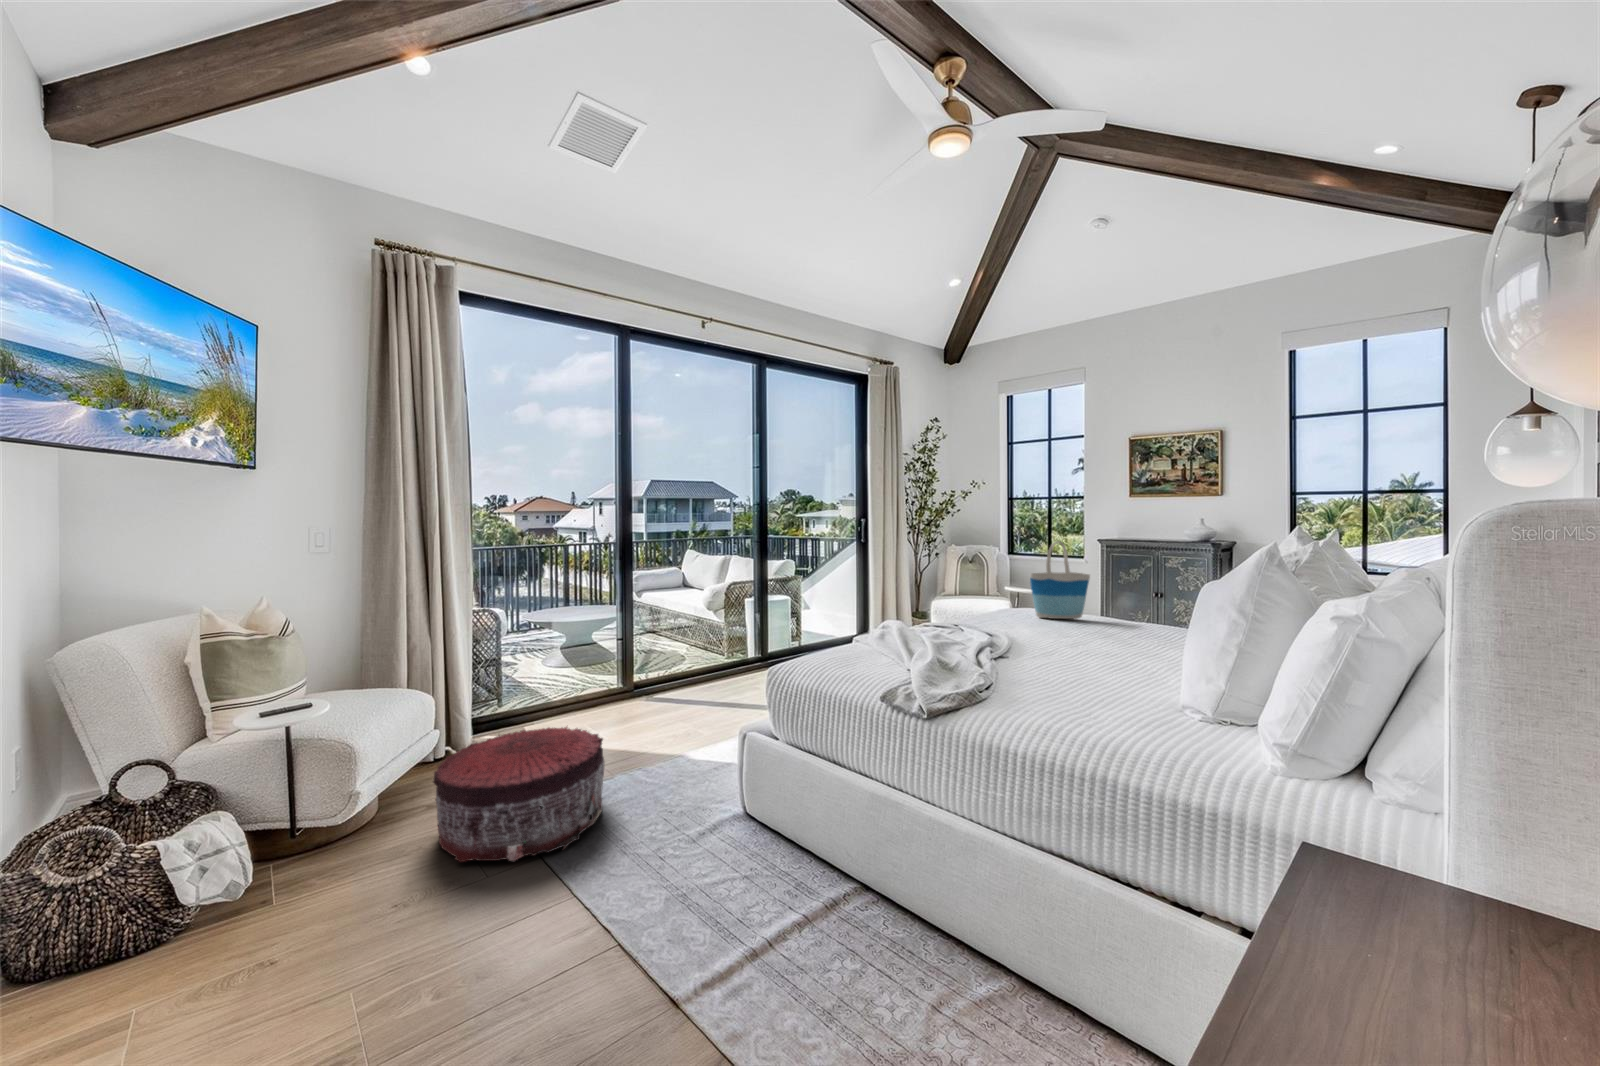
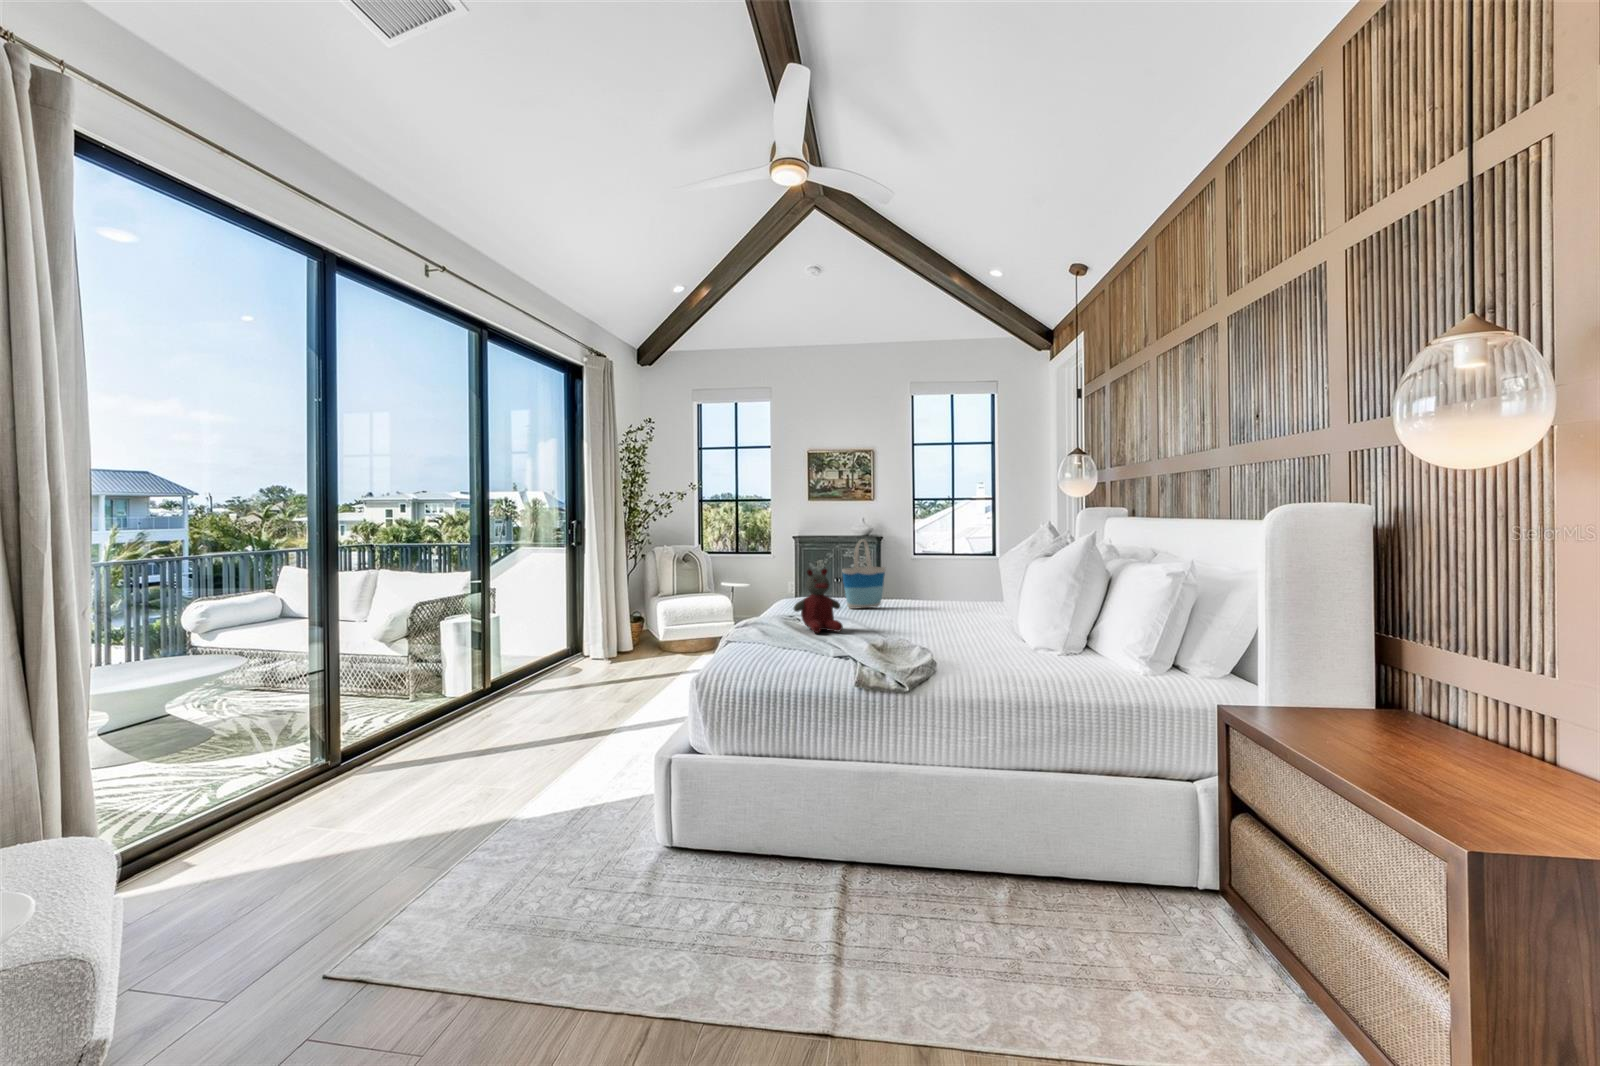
stuffed bear: none [913,572,968,641] -> present [794,569,843,633]
pouf: present [433,727,605,862] -> none [245,803,511,1020]

